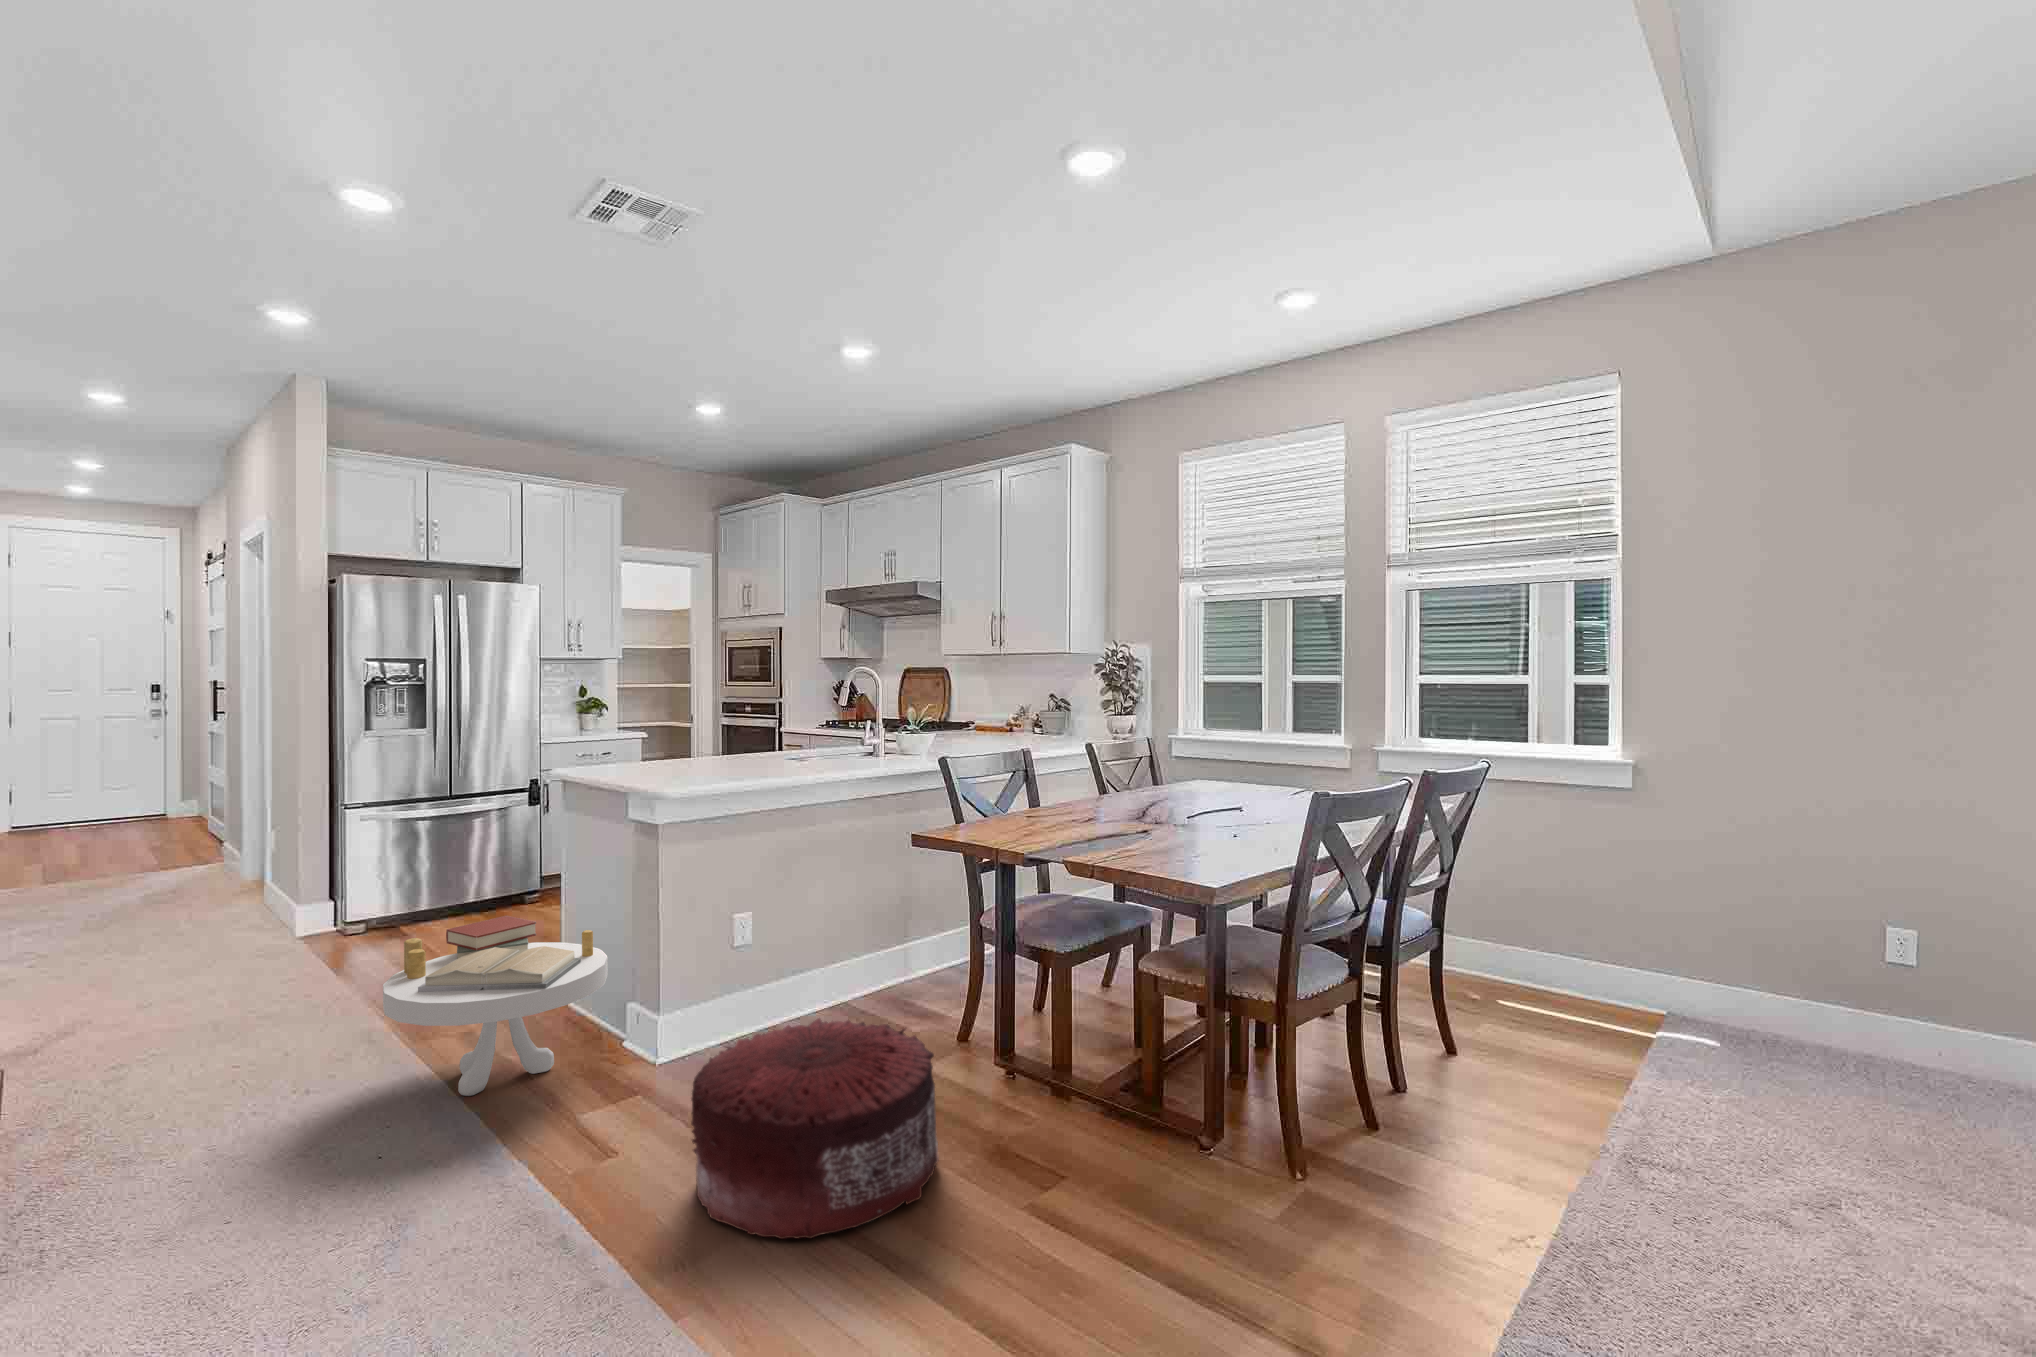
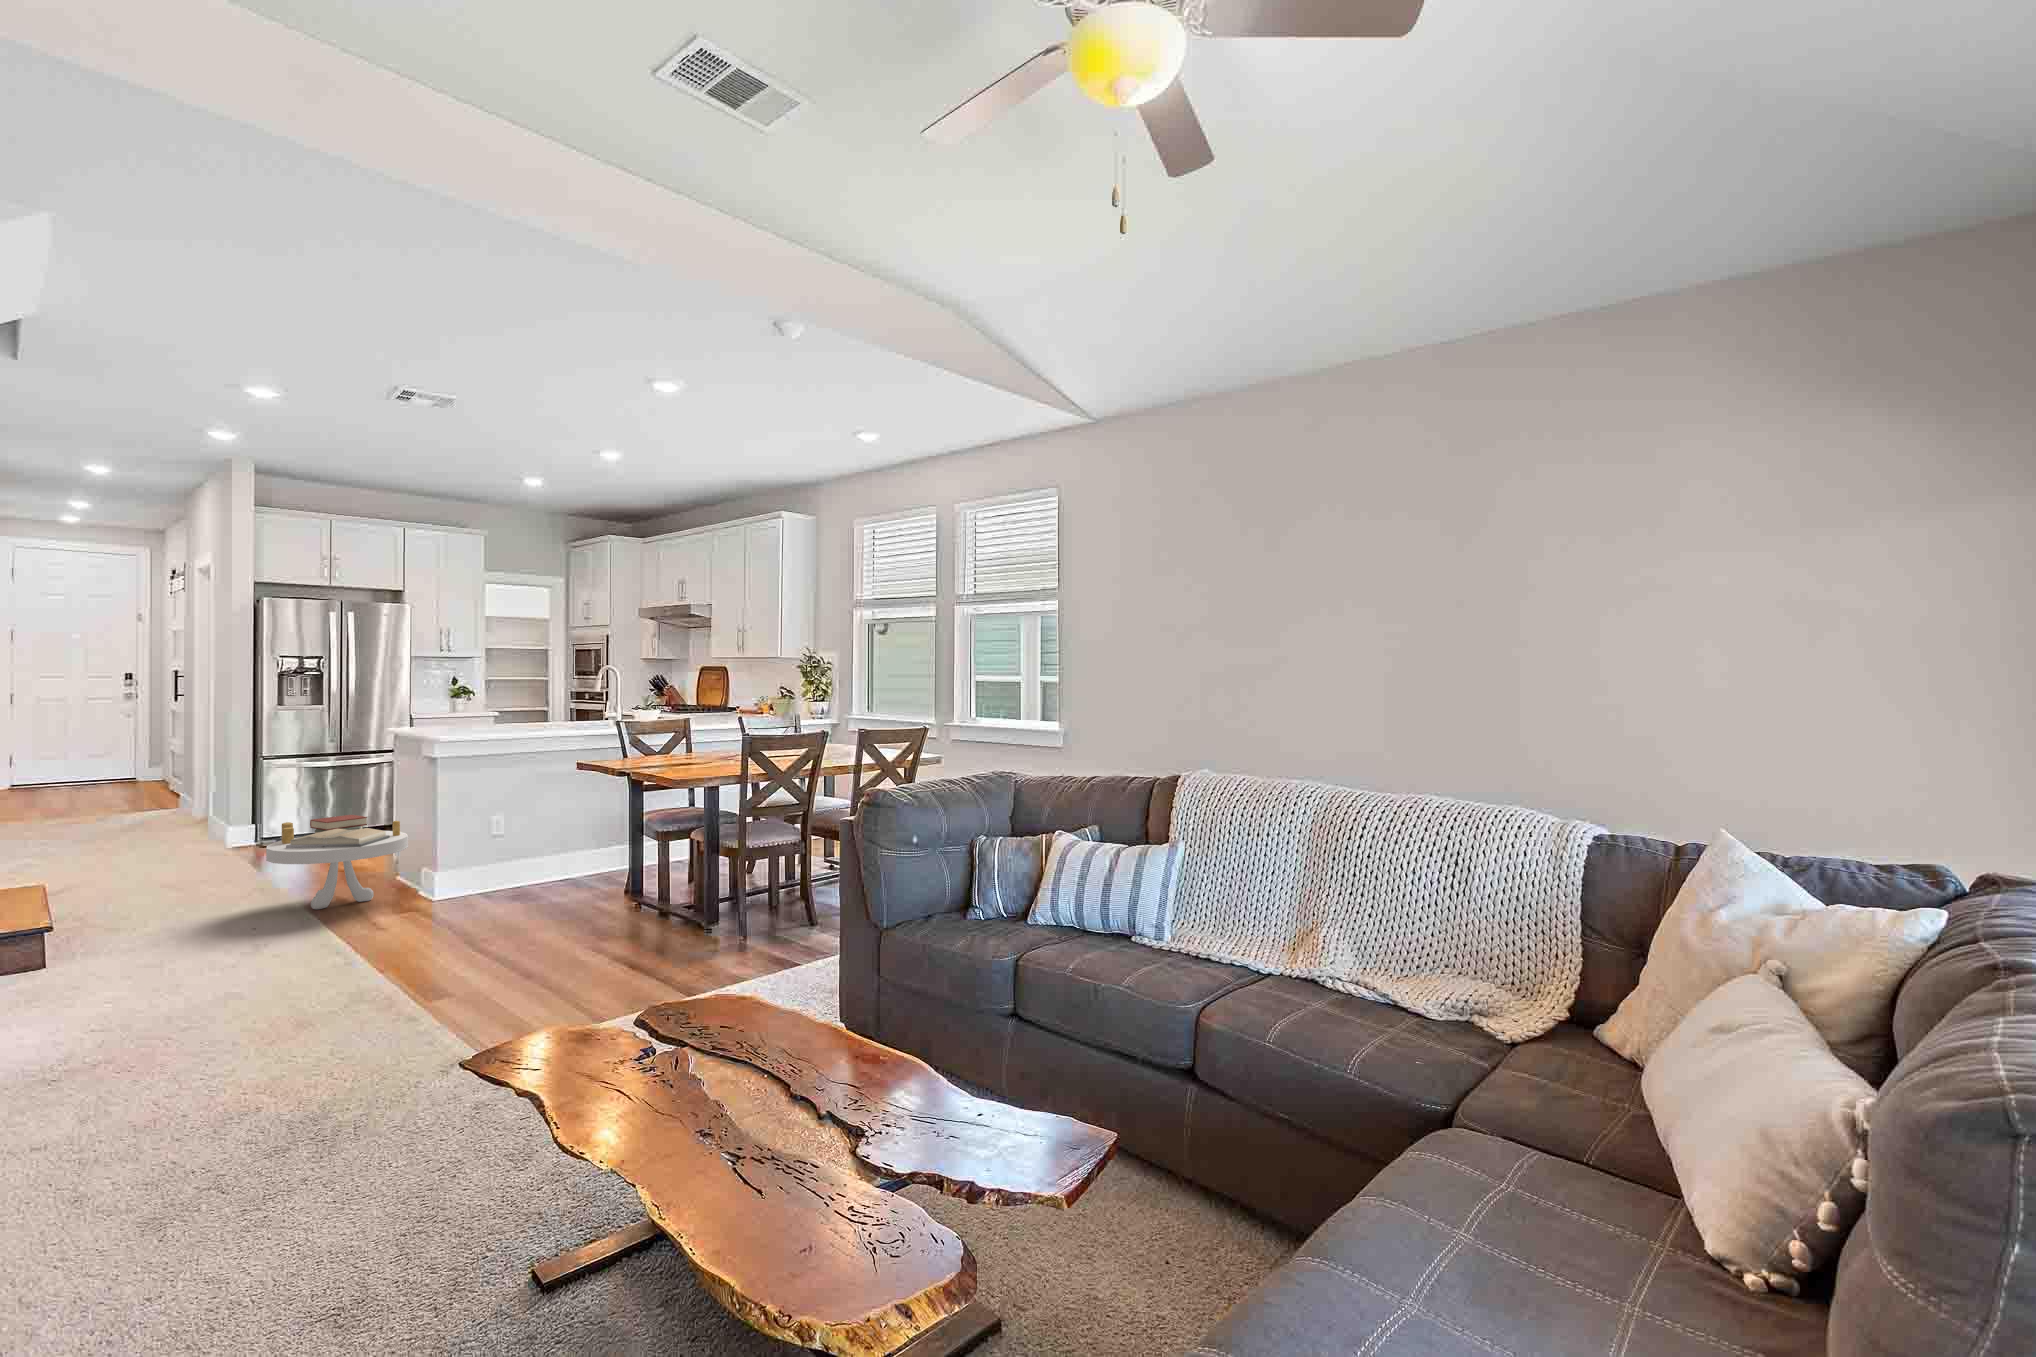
pouf: present [691,1018,939,1239] -> none [417,860,565,951]

